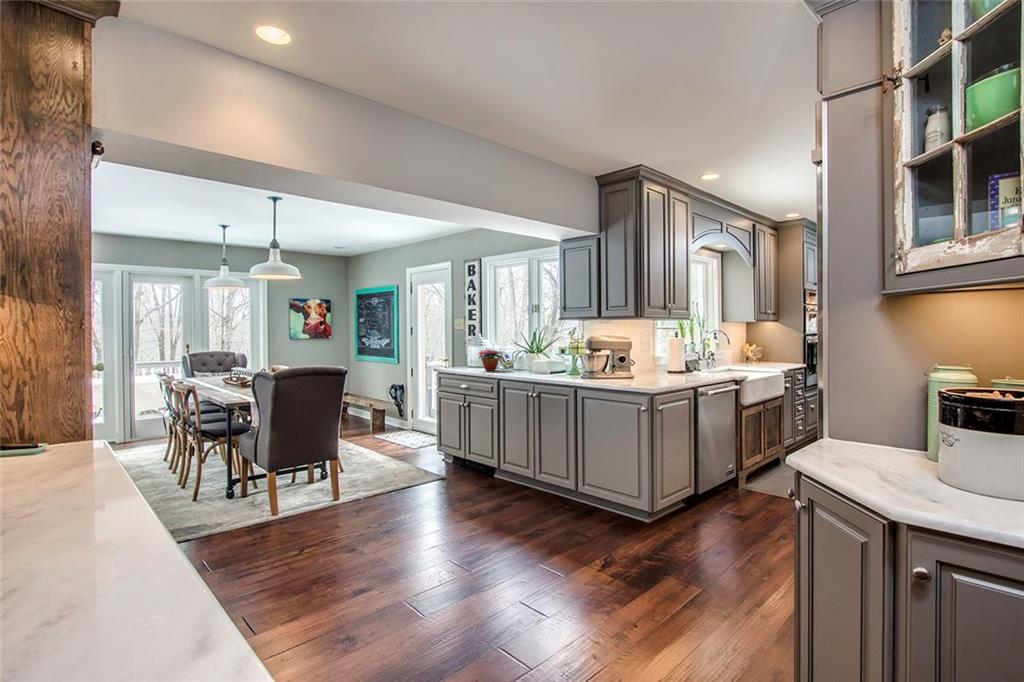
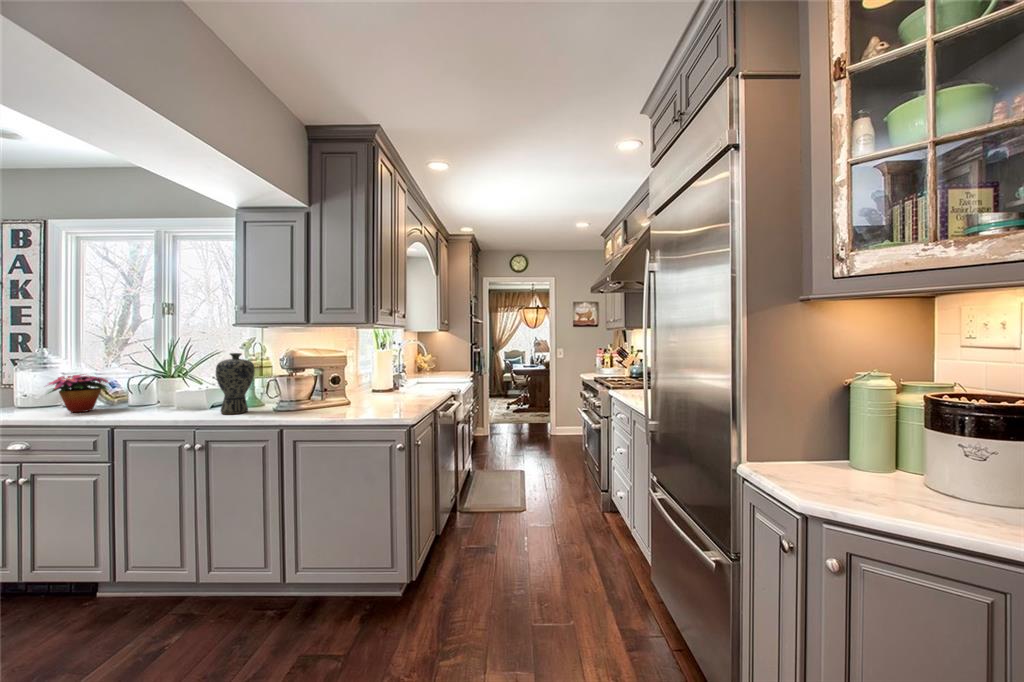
vase: none [547,337,570,378] -> present [216,353,255,414]

